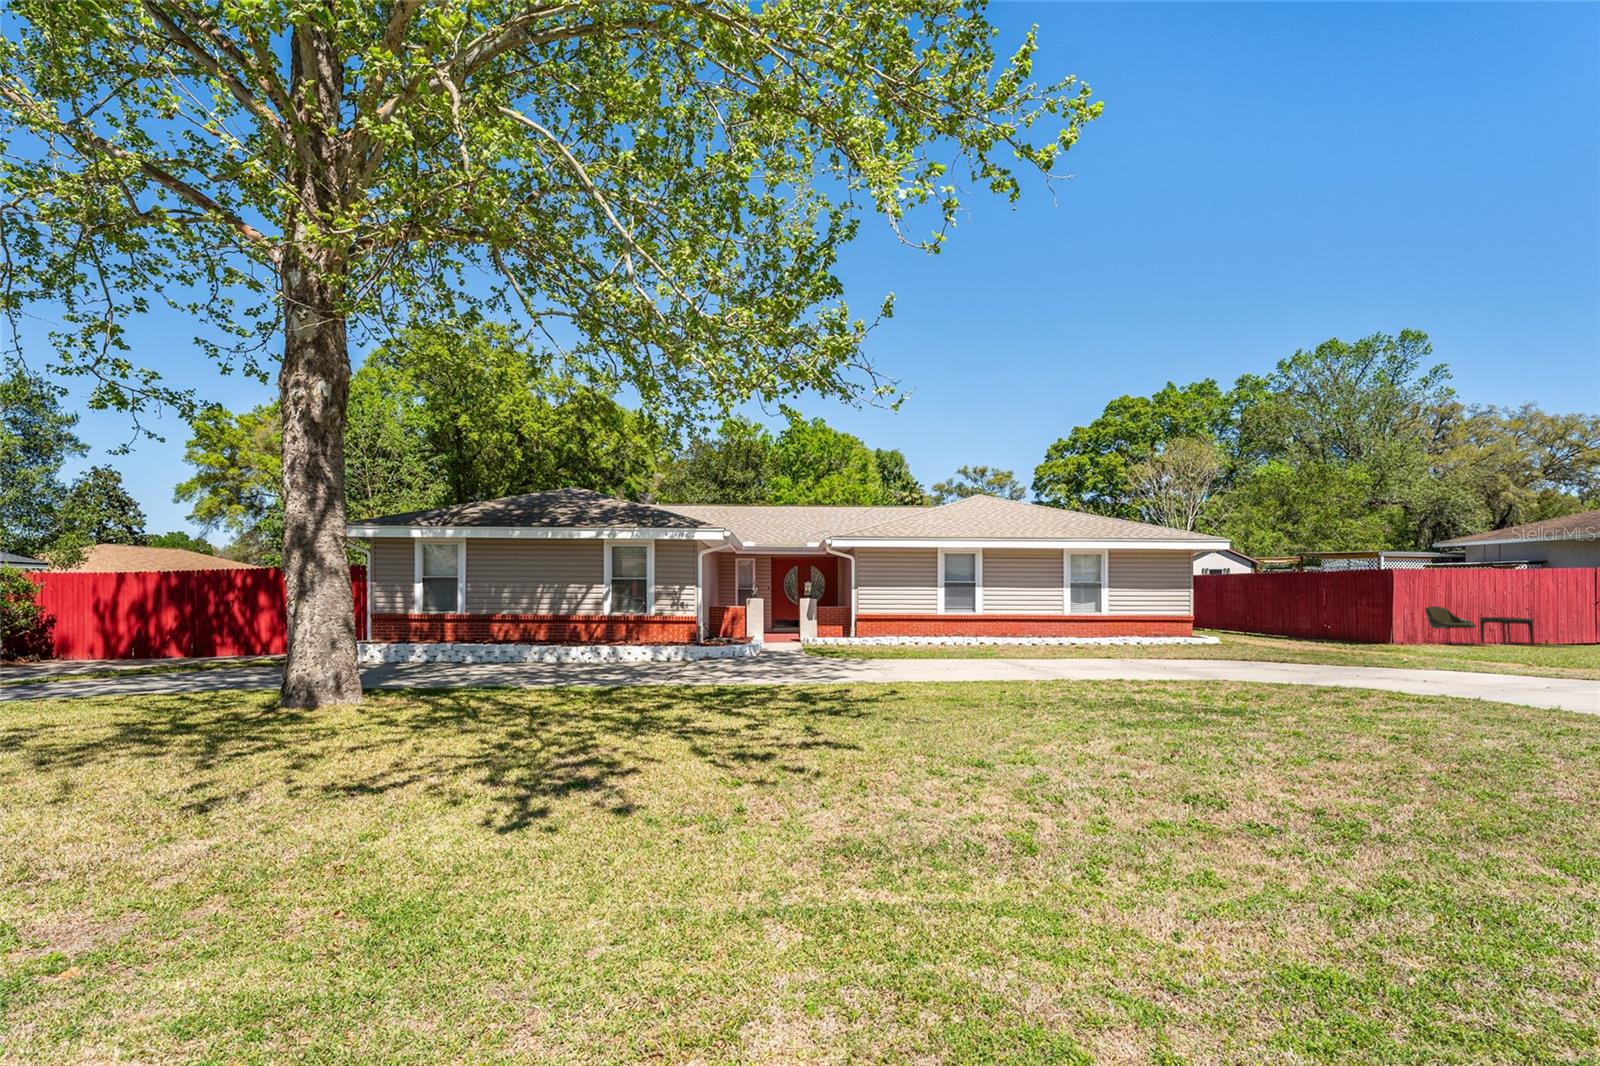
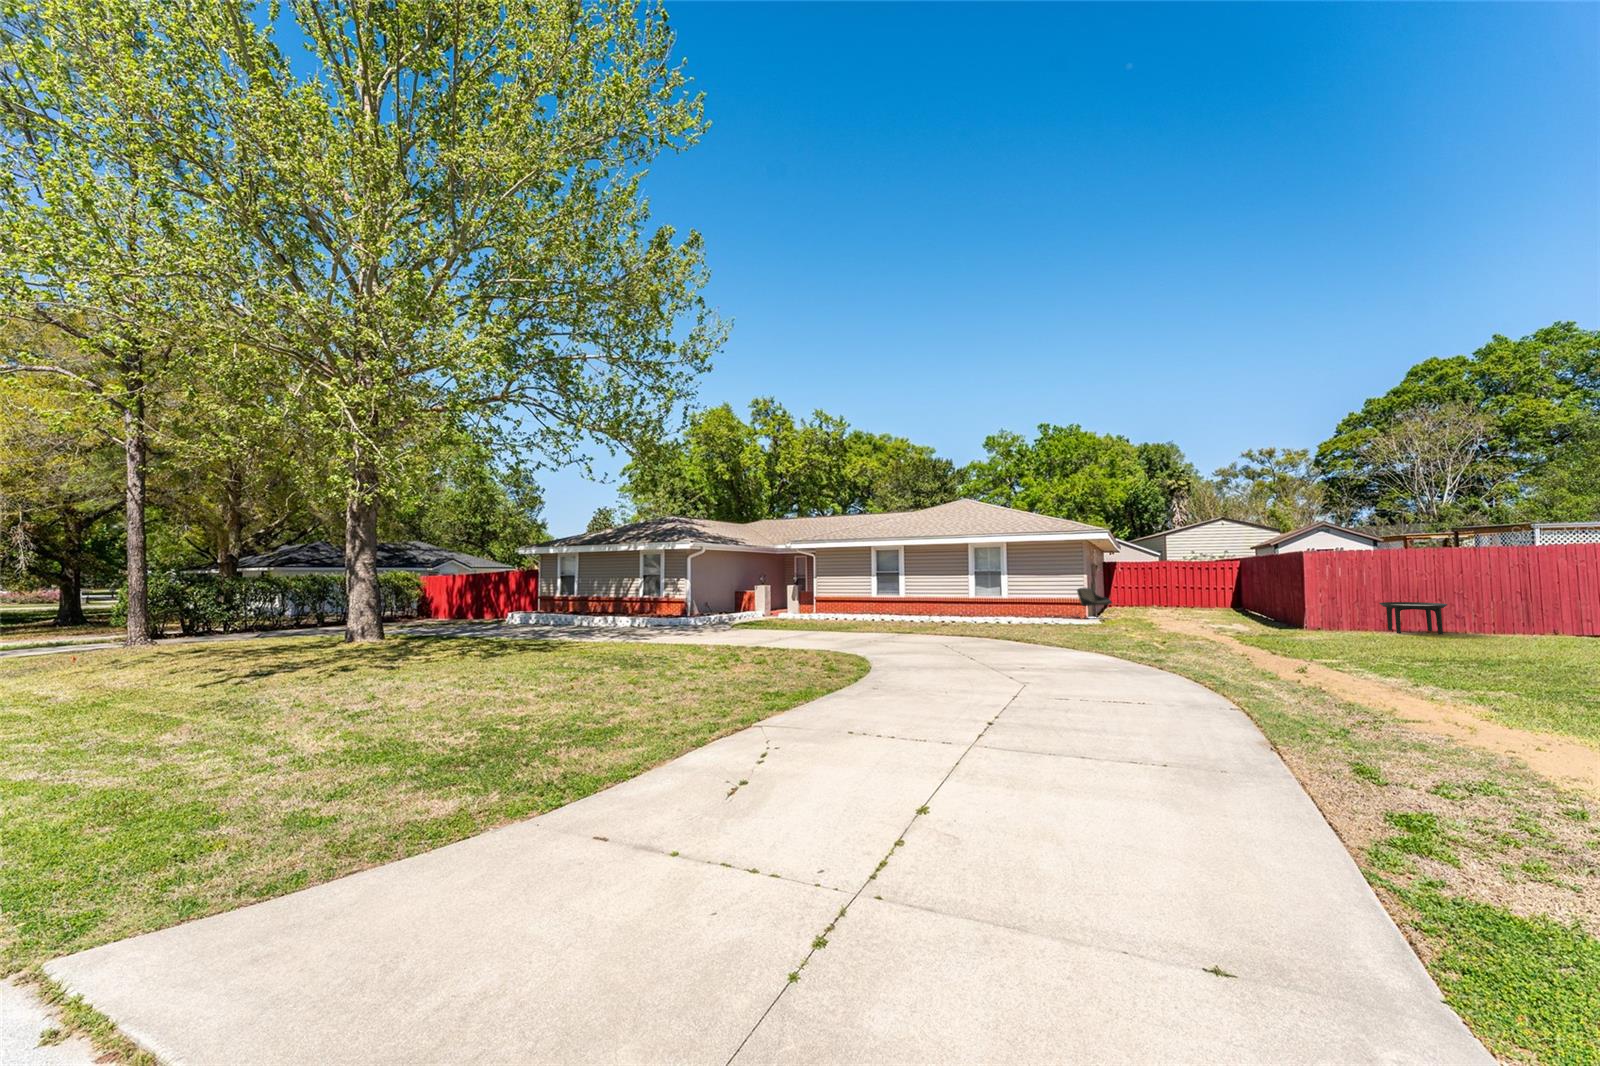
lounge chair: present [1425,606,1476,643] -> present [1077,588,1112,616]

